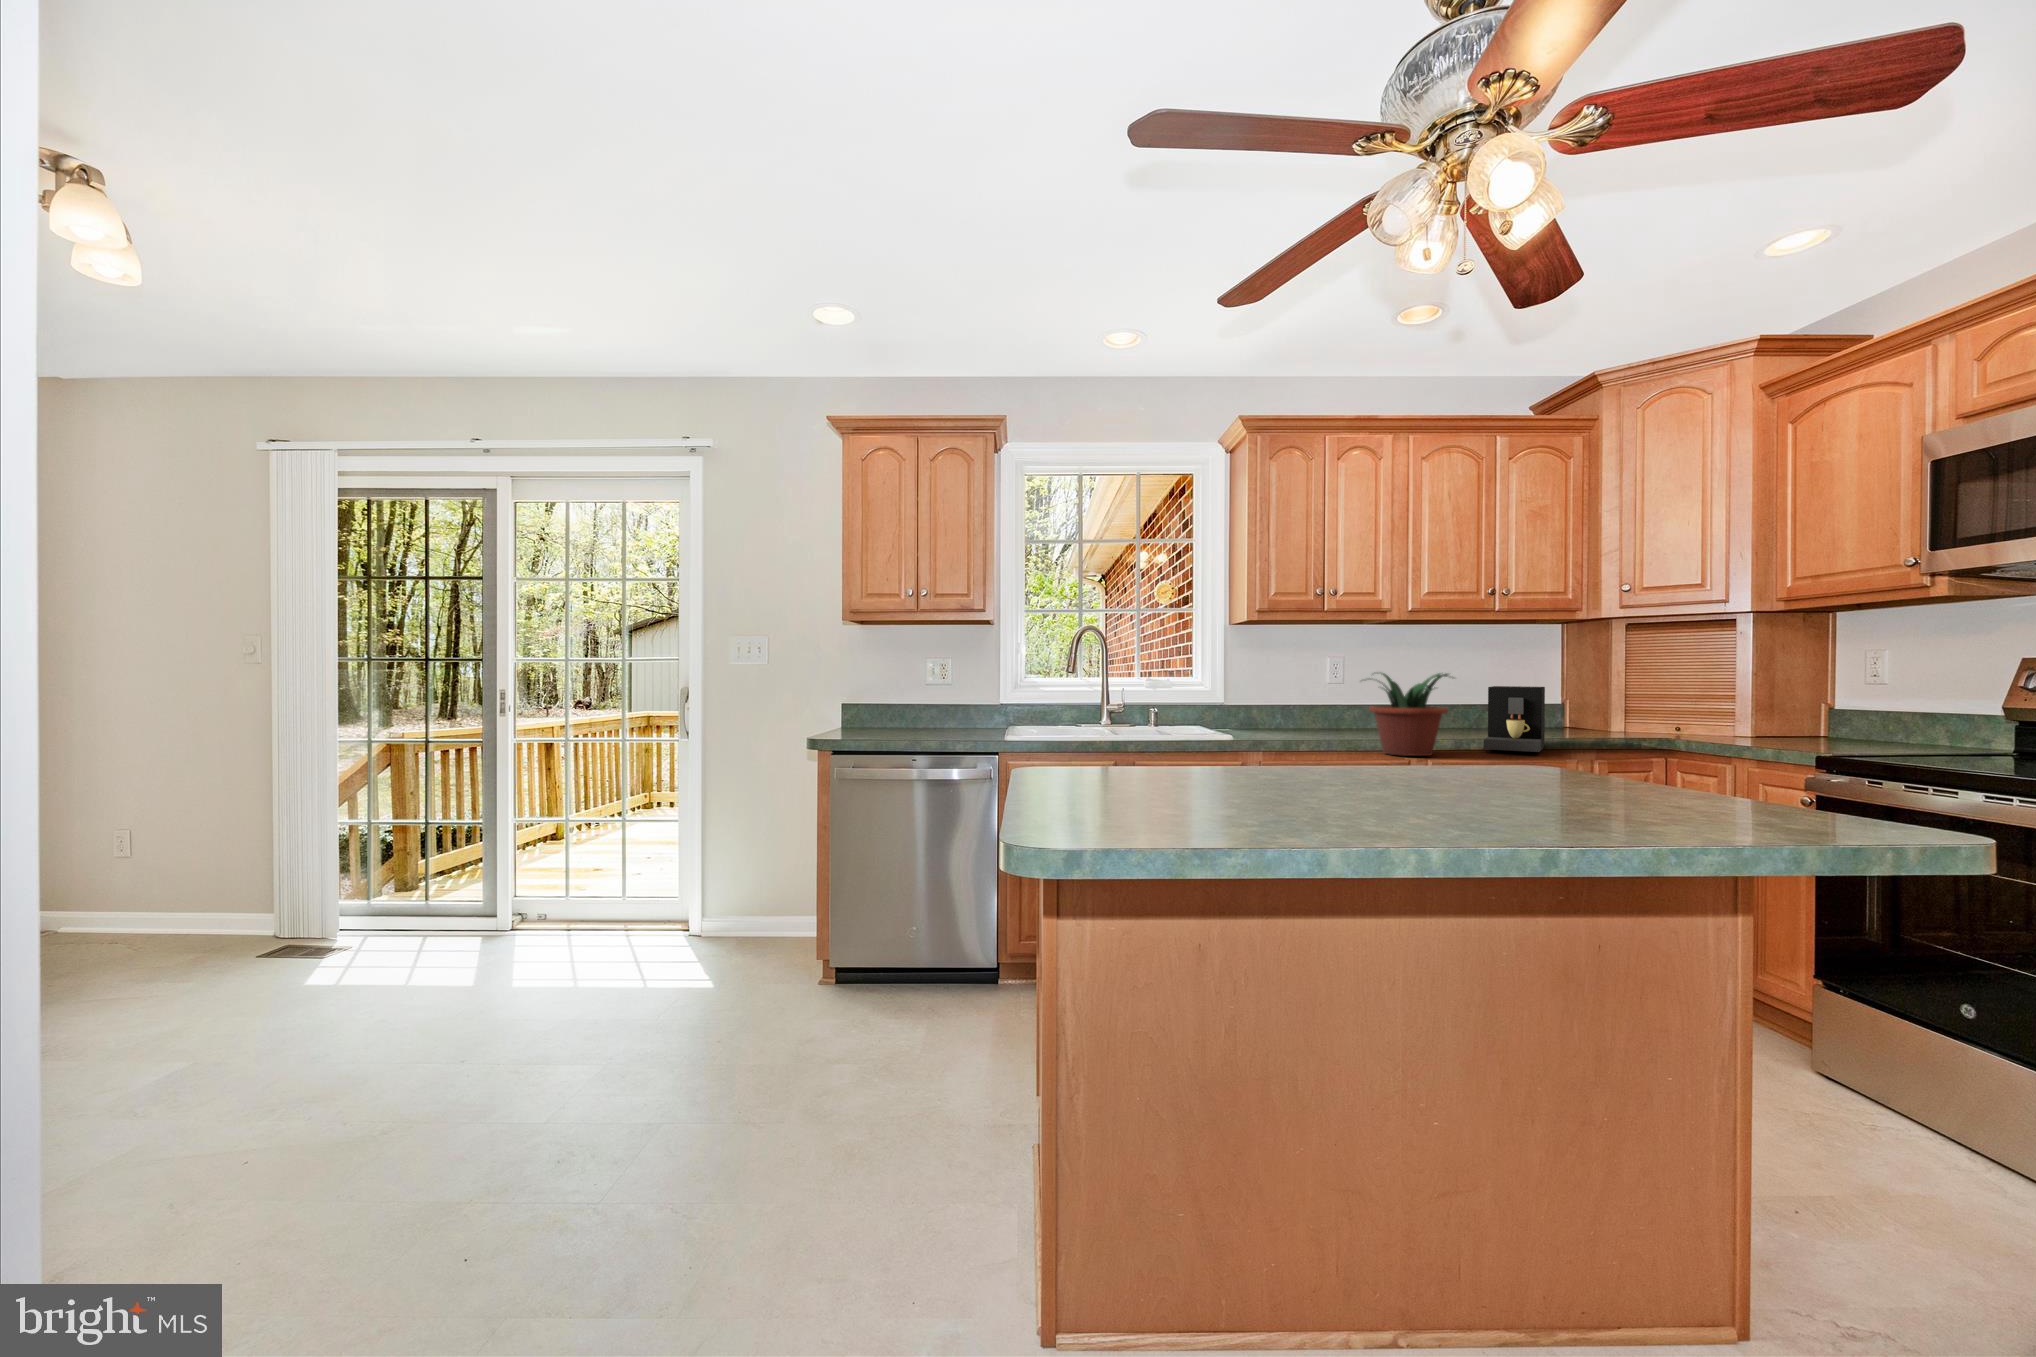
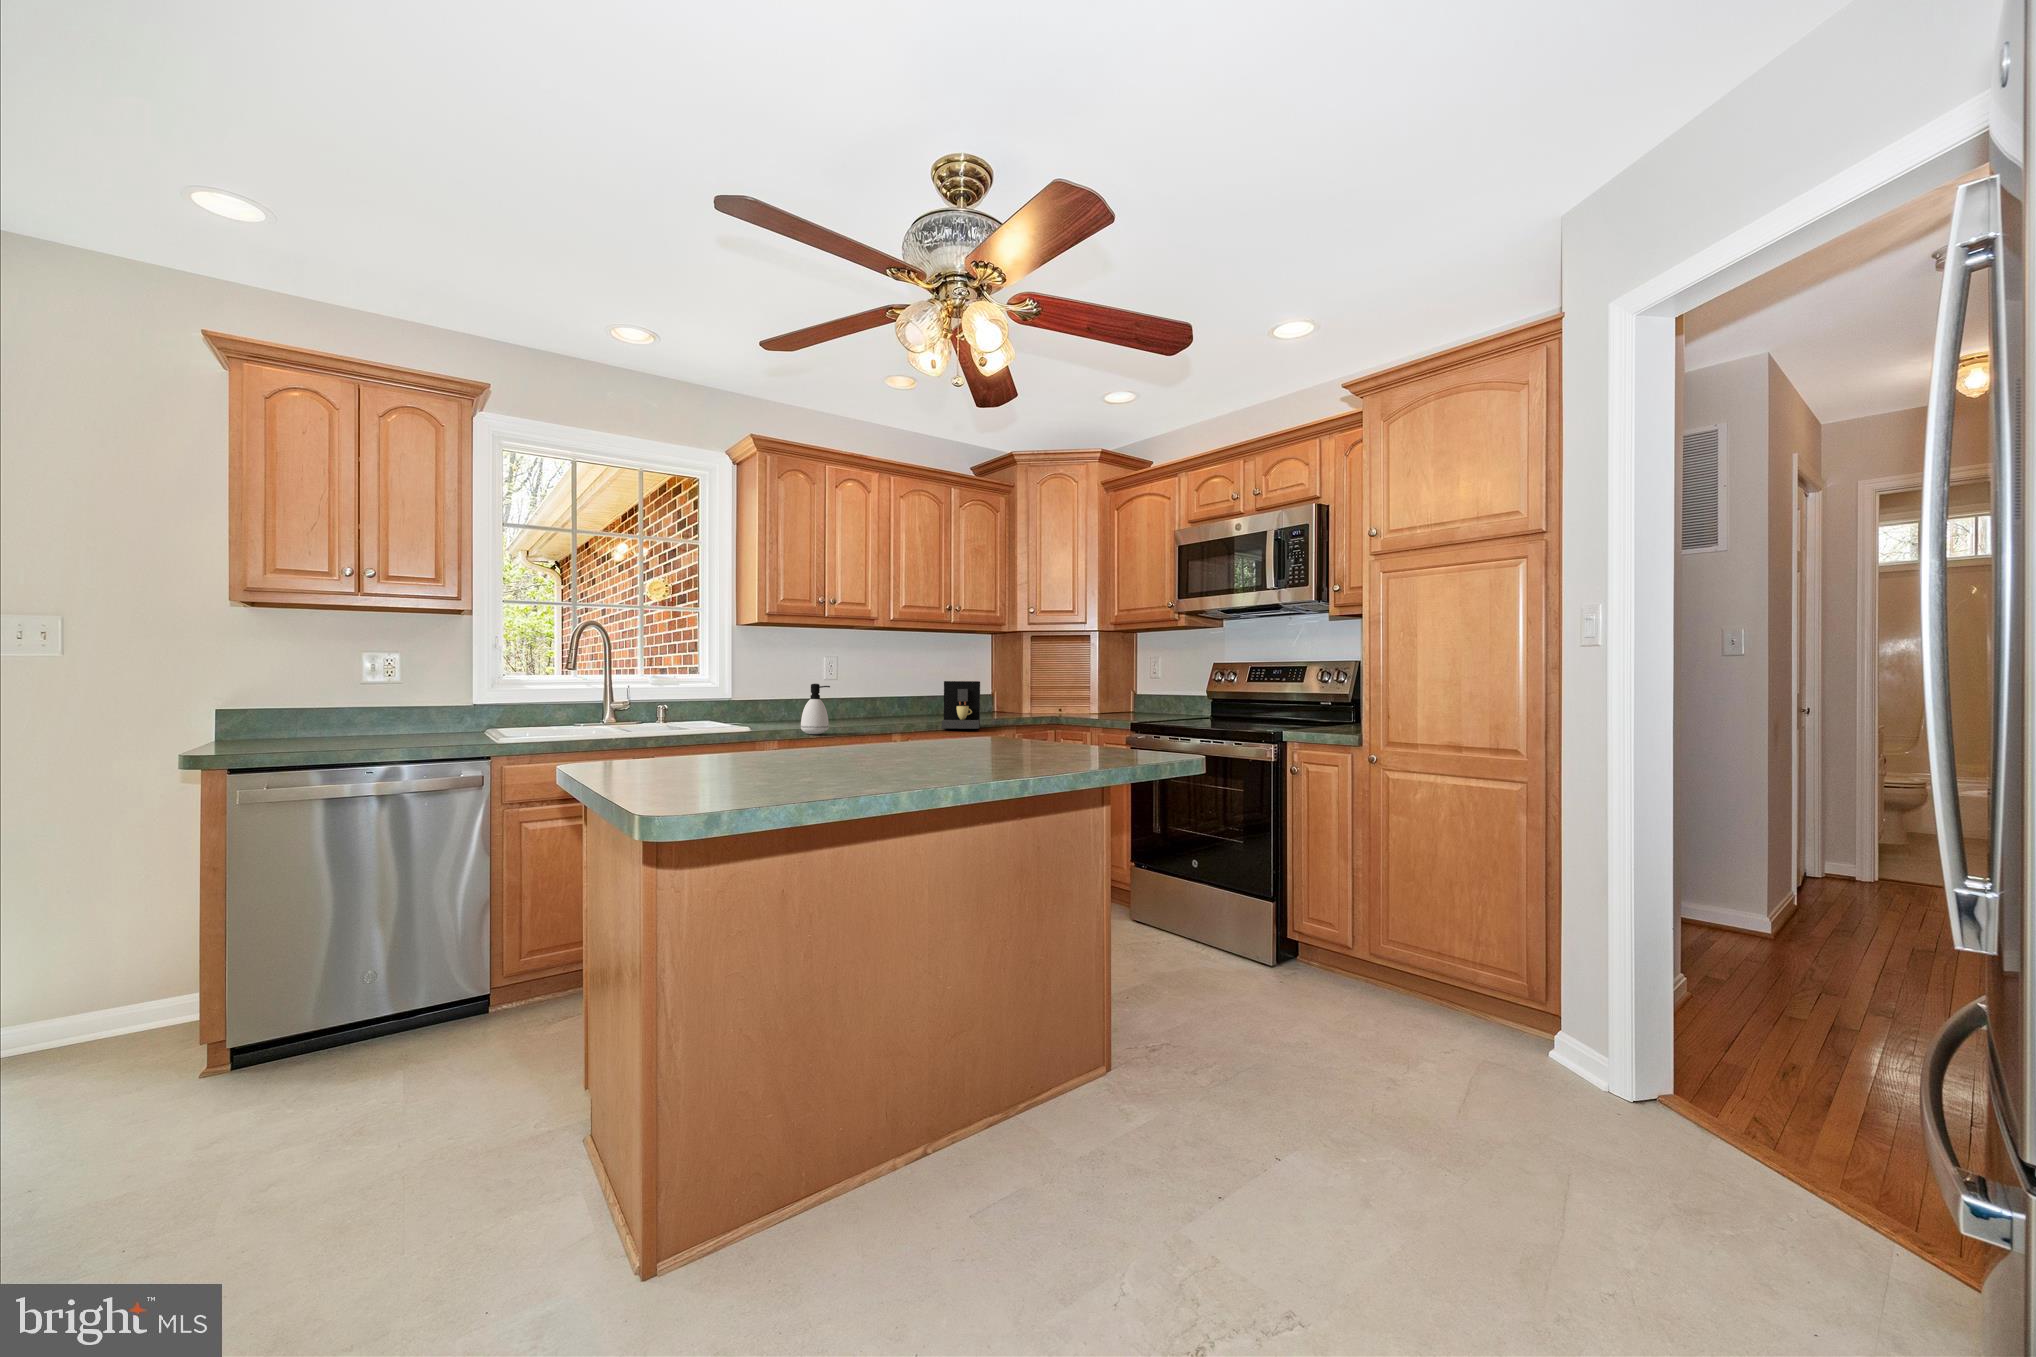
potted plant: present [1369,673,1449,756] -> none [852,667,924,733]
soap dispenser: none [1294,694,1329,754] -> present [801,684,830,734]

